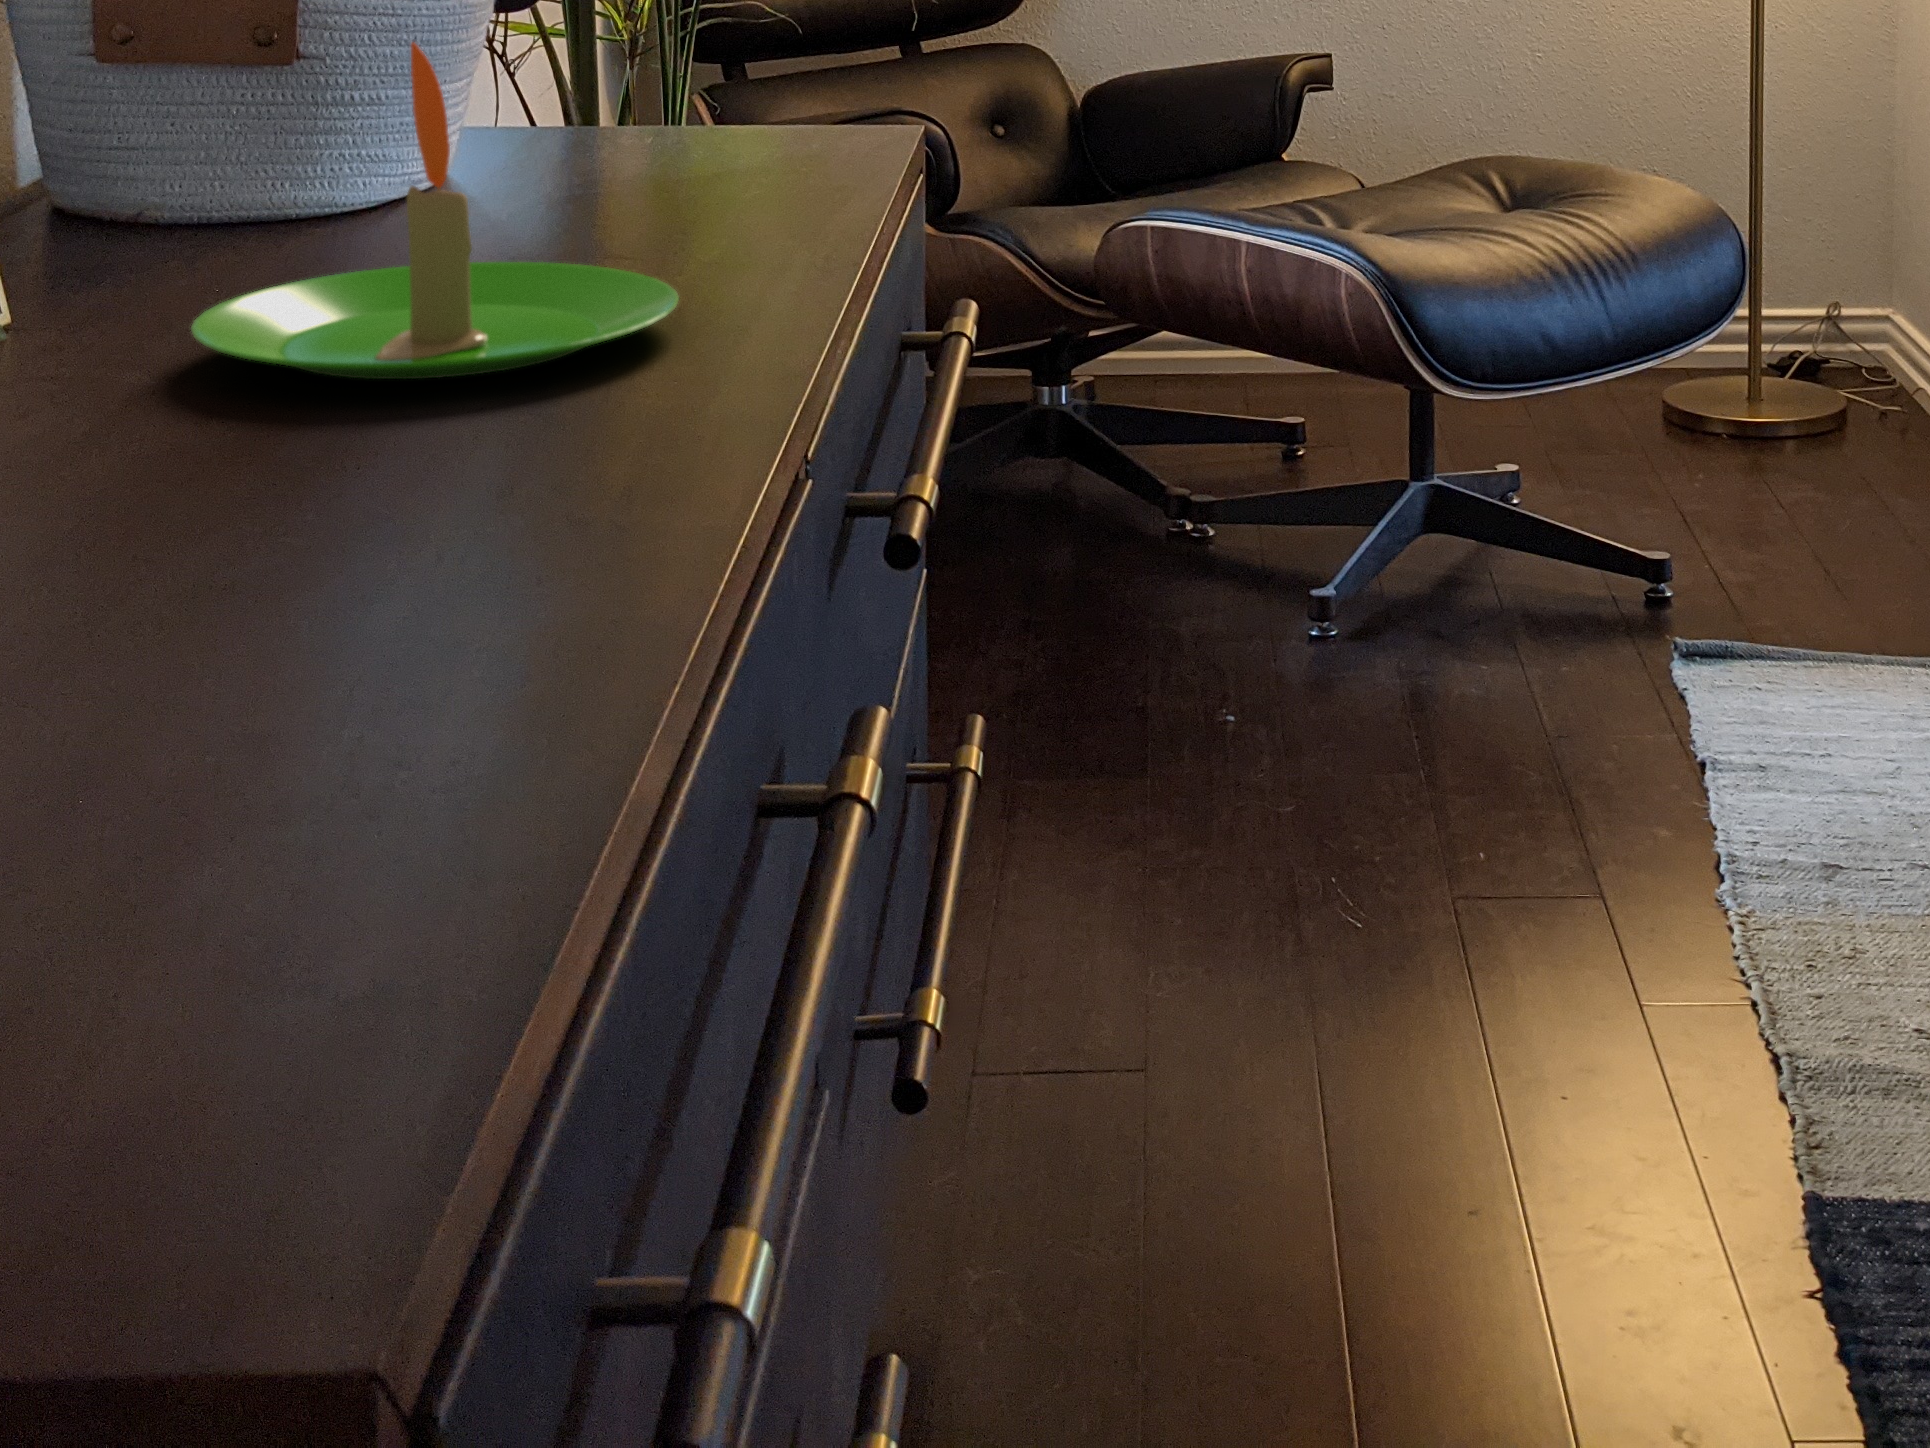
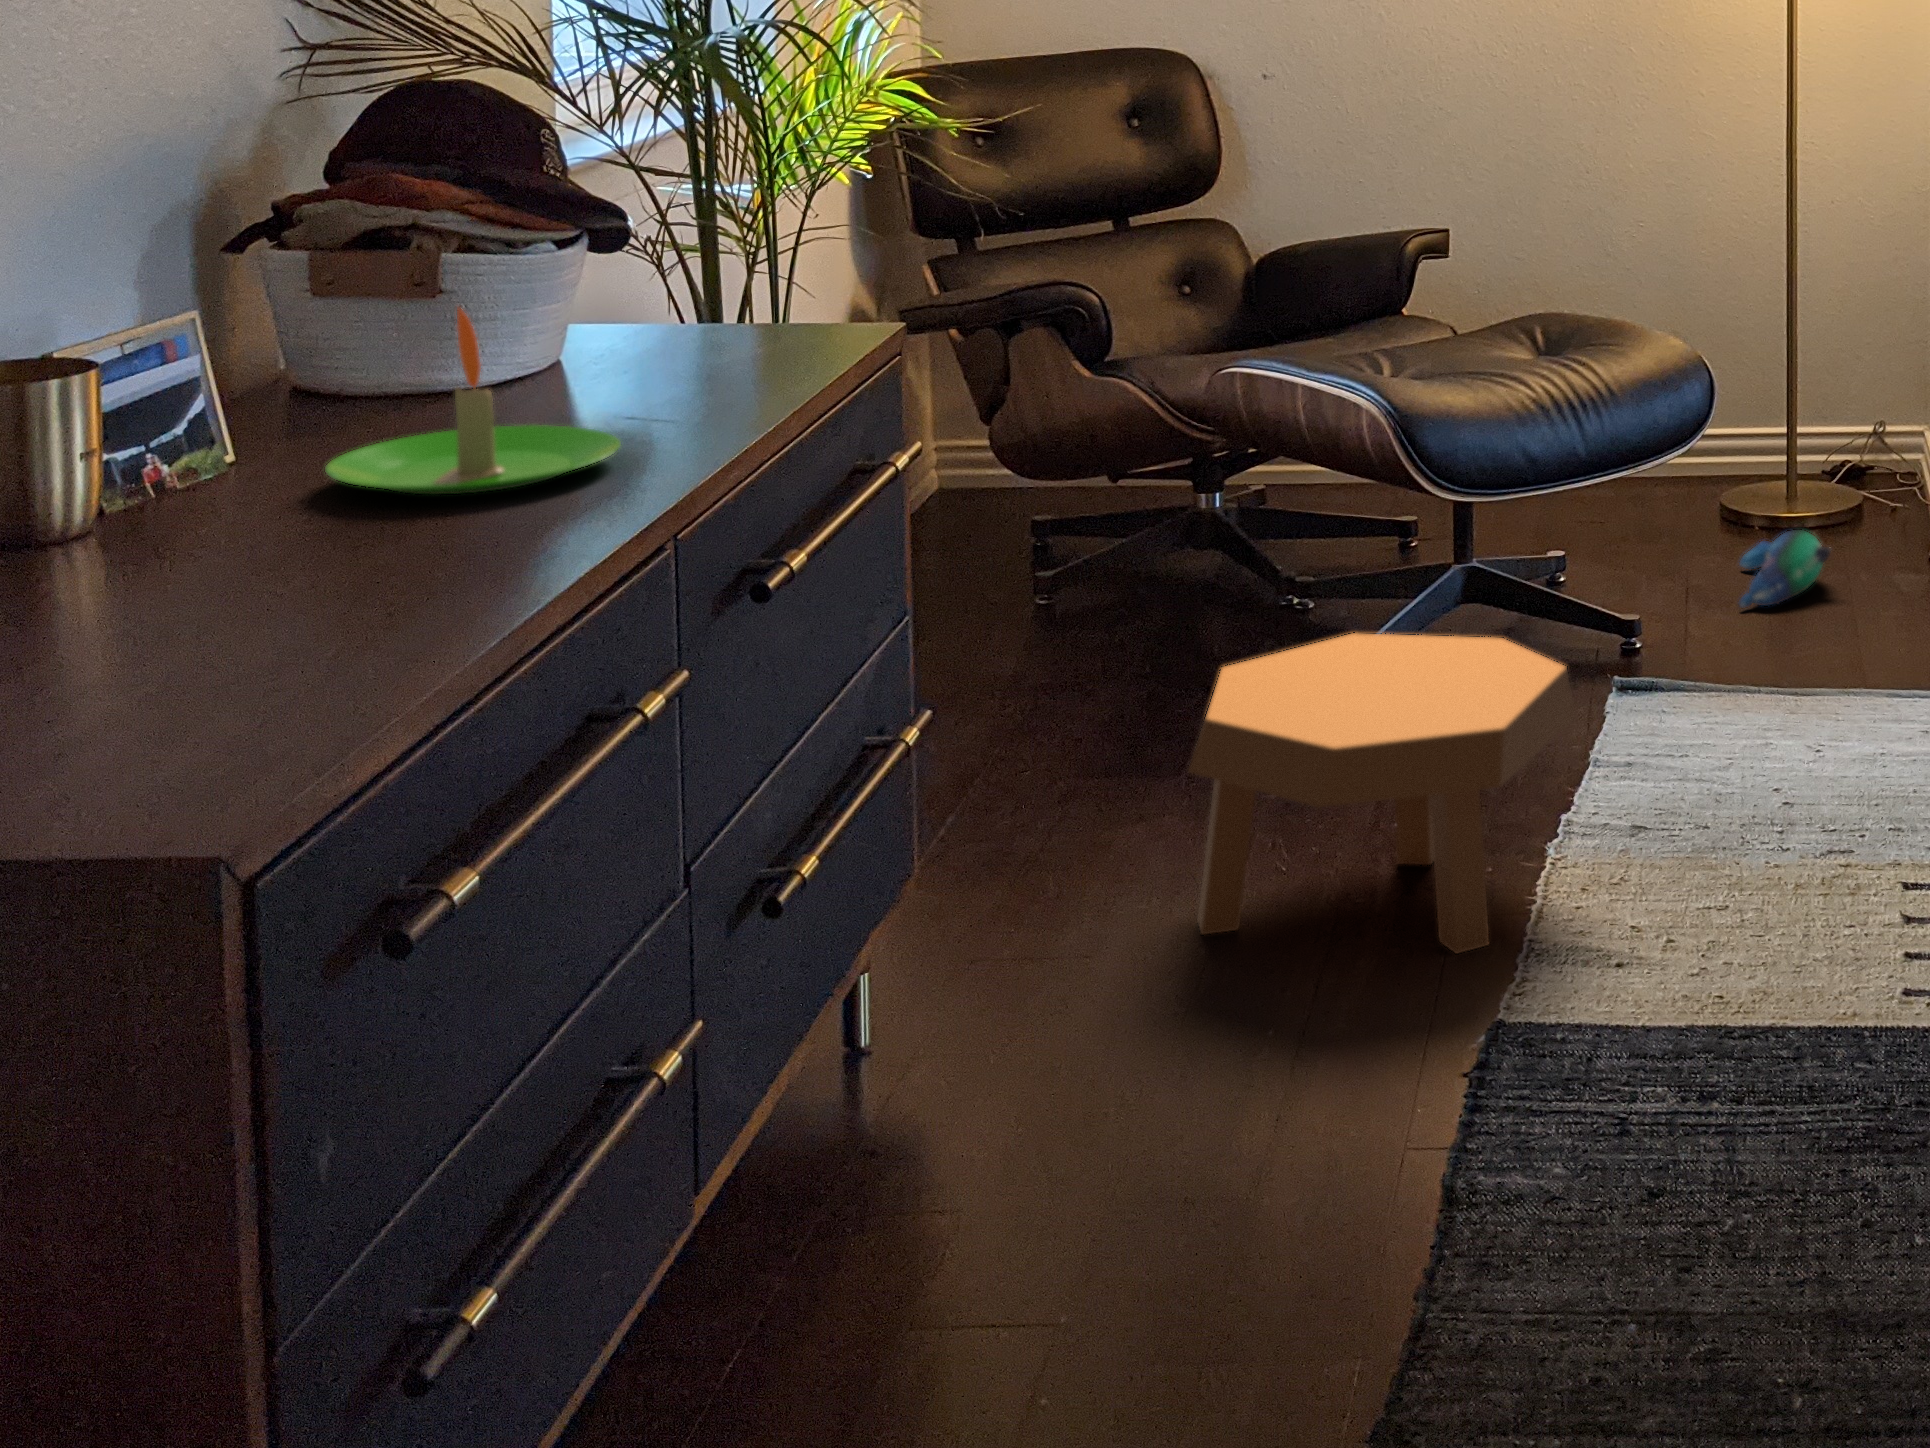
plush toy: none [1740,441,1882,545] -> present [1739,530,1831,608]
footstool: none [1255,589,1782,1078] -> present [1189,633,1575,953]

